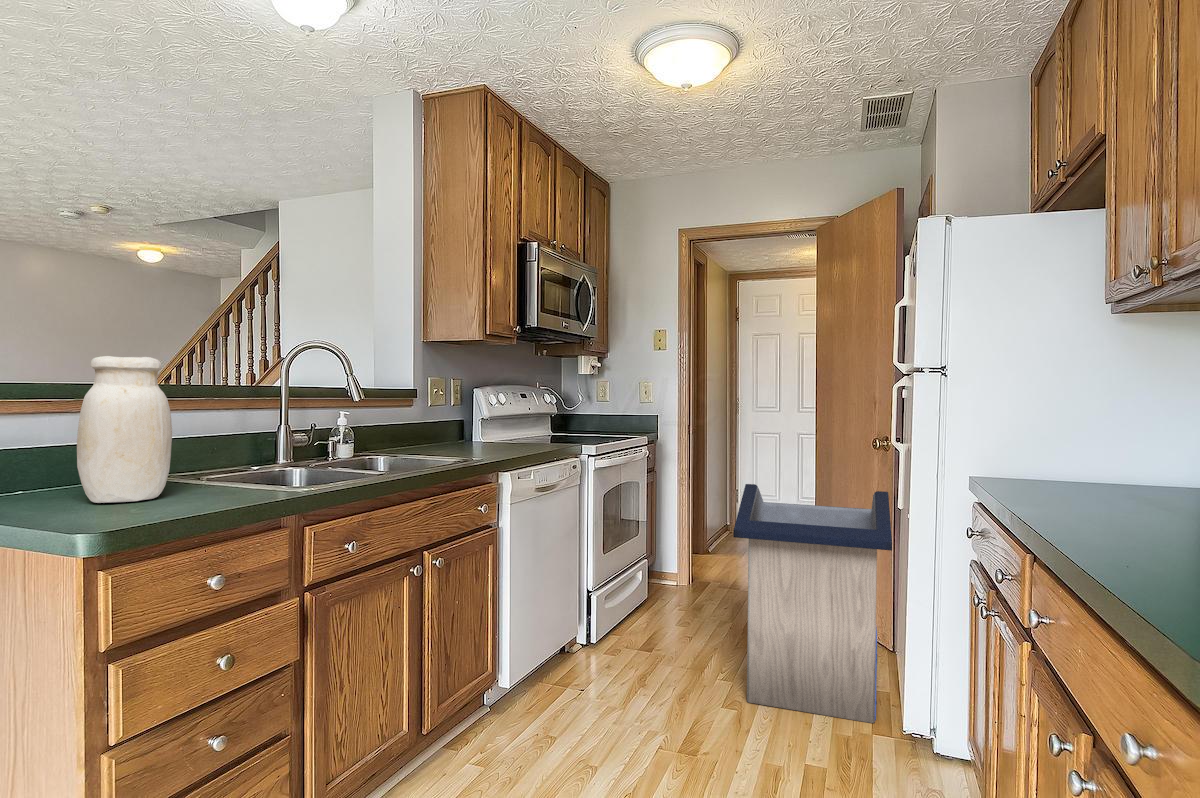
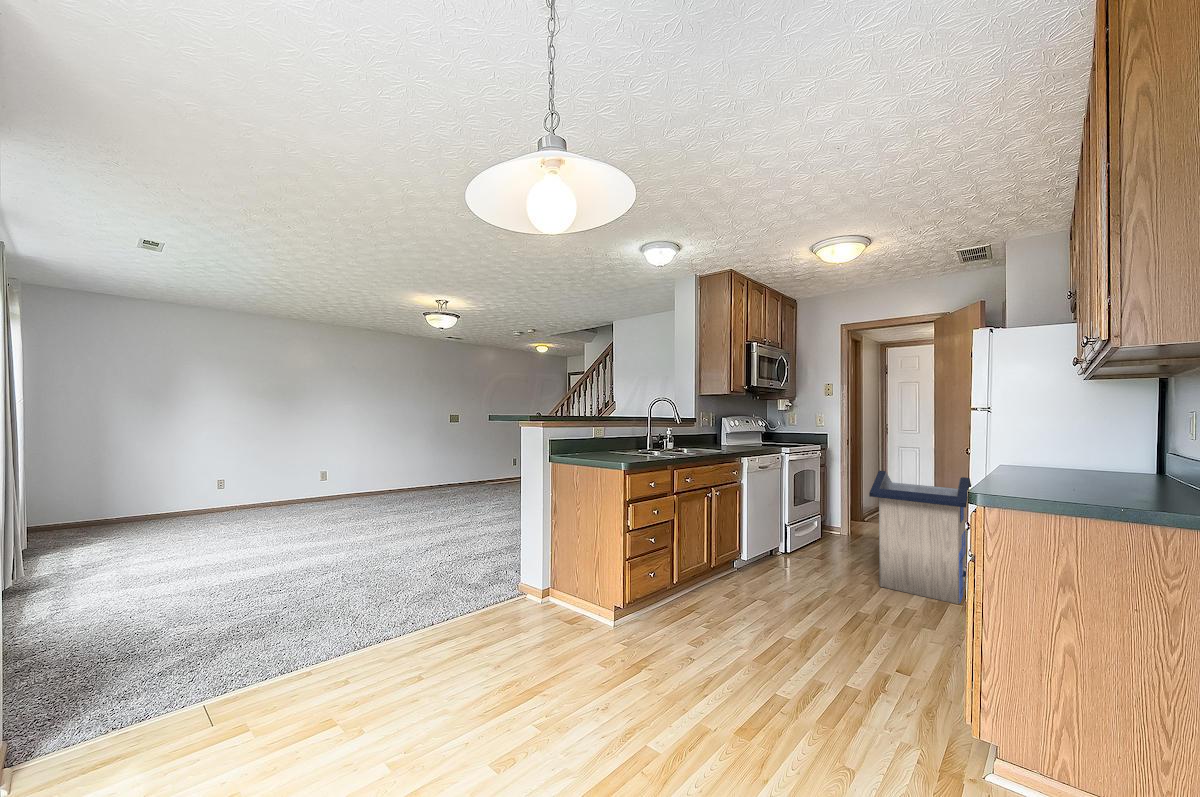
jar: present [77,356,172,503] -> none [605,406,631,456]

